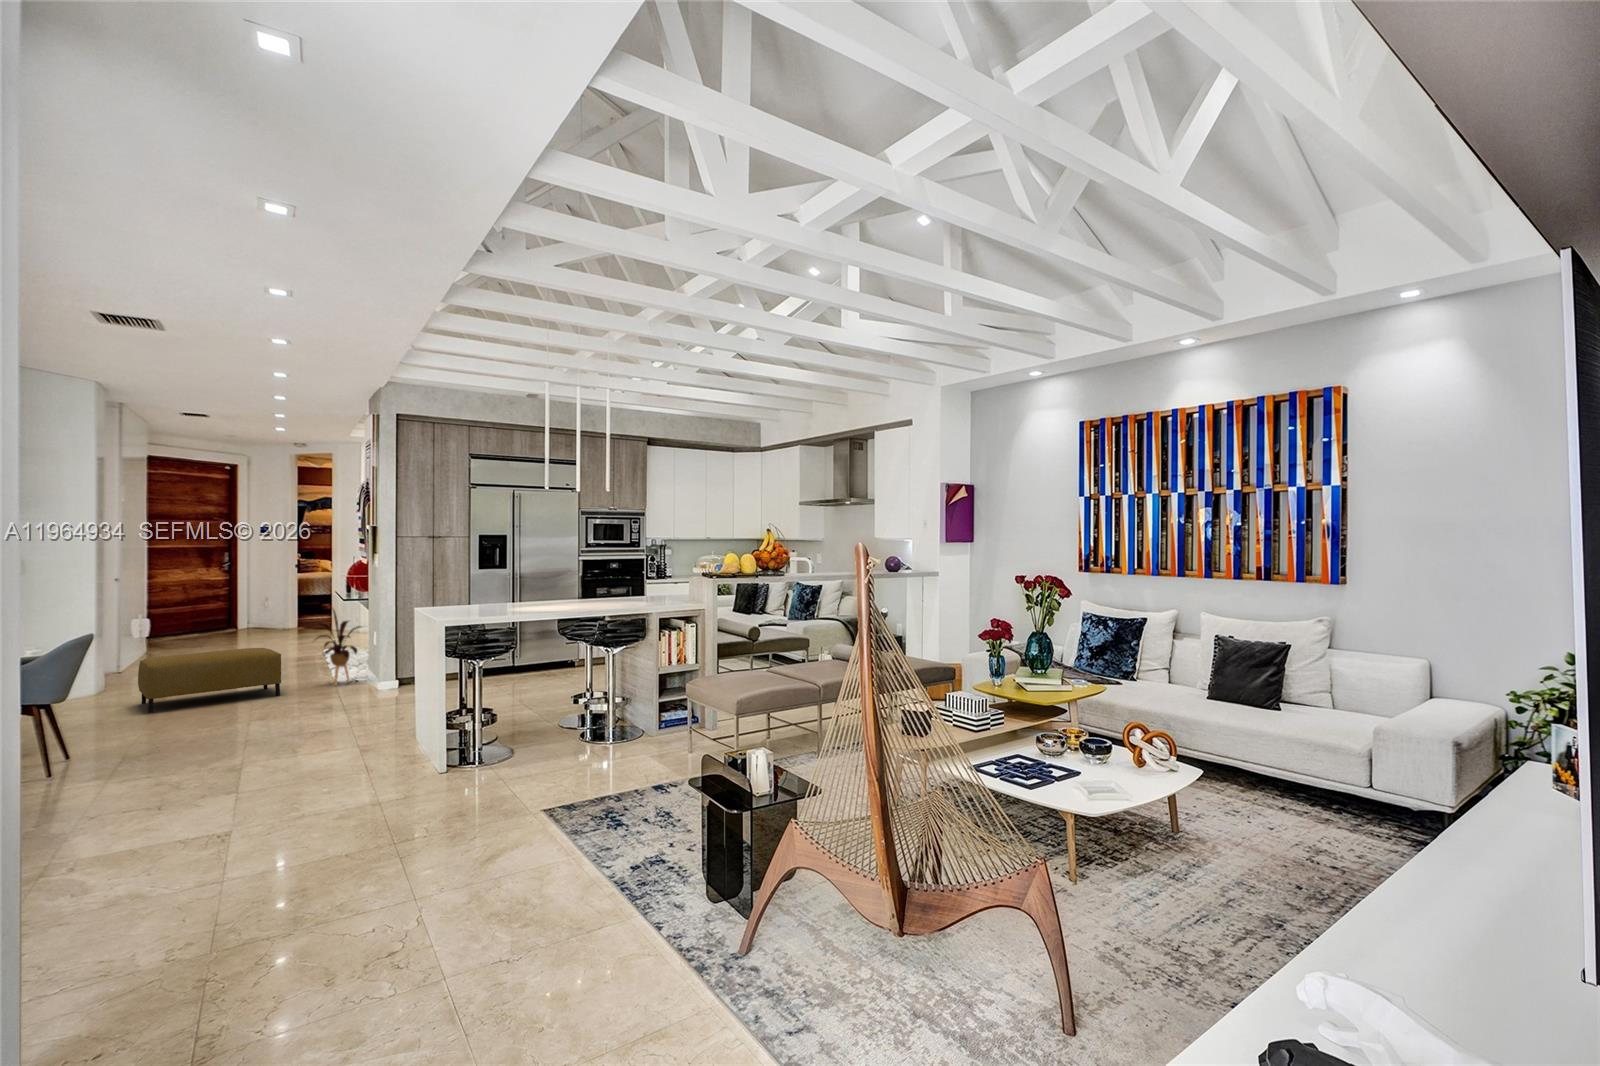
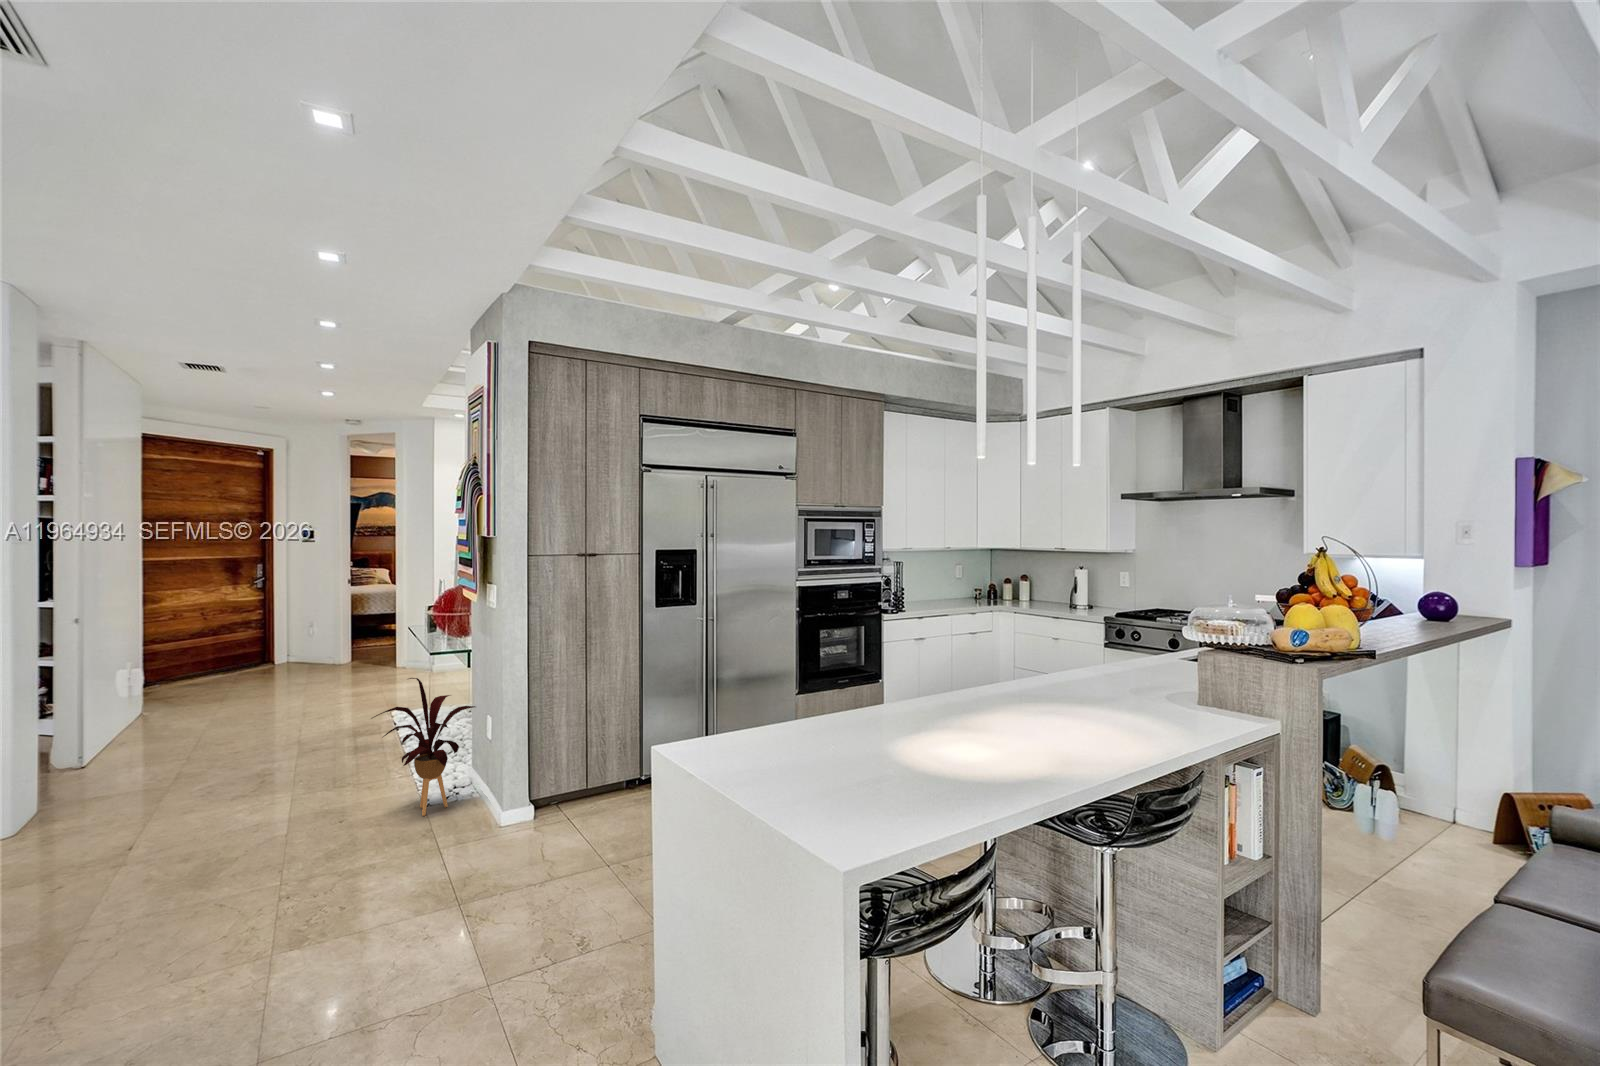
ottoman: present [138,648,281,712] -> none [47,754,329,928]

